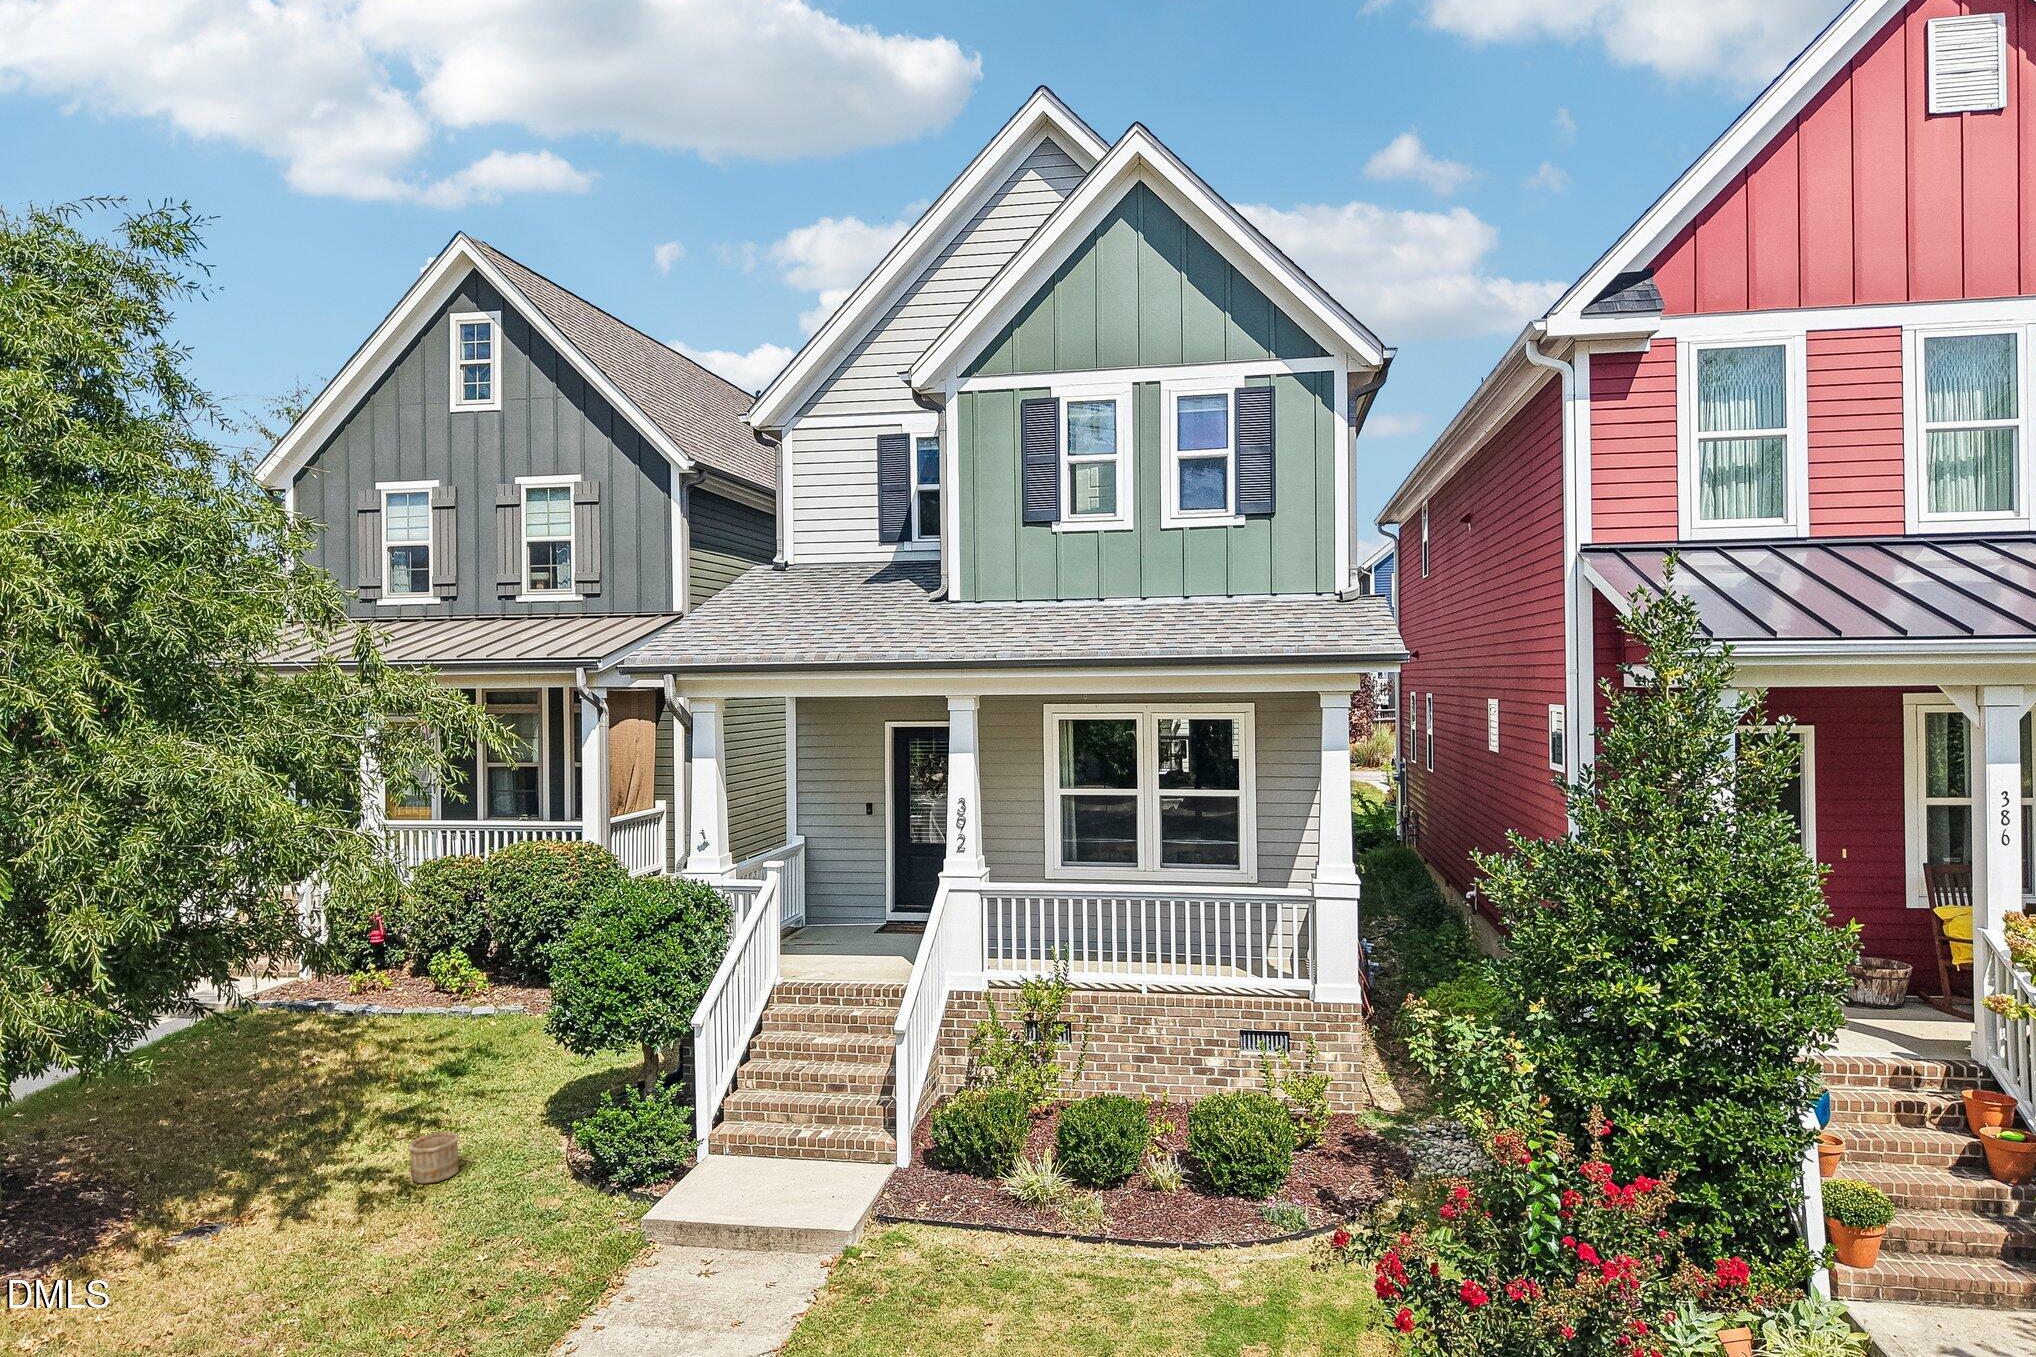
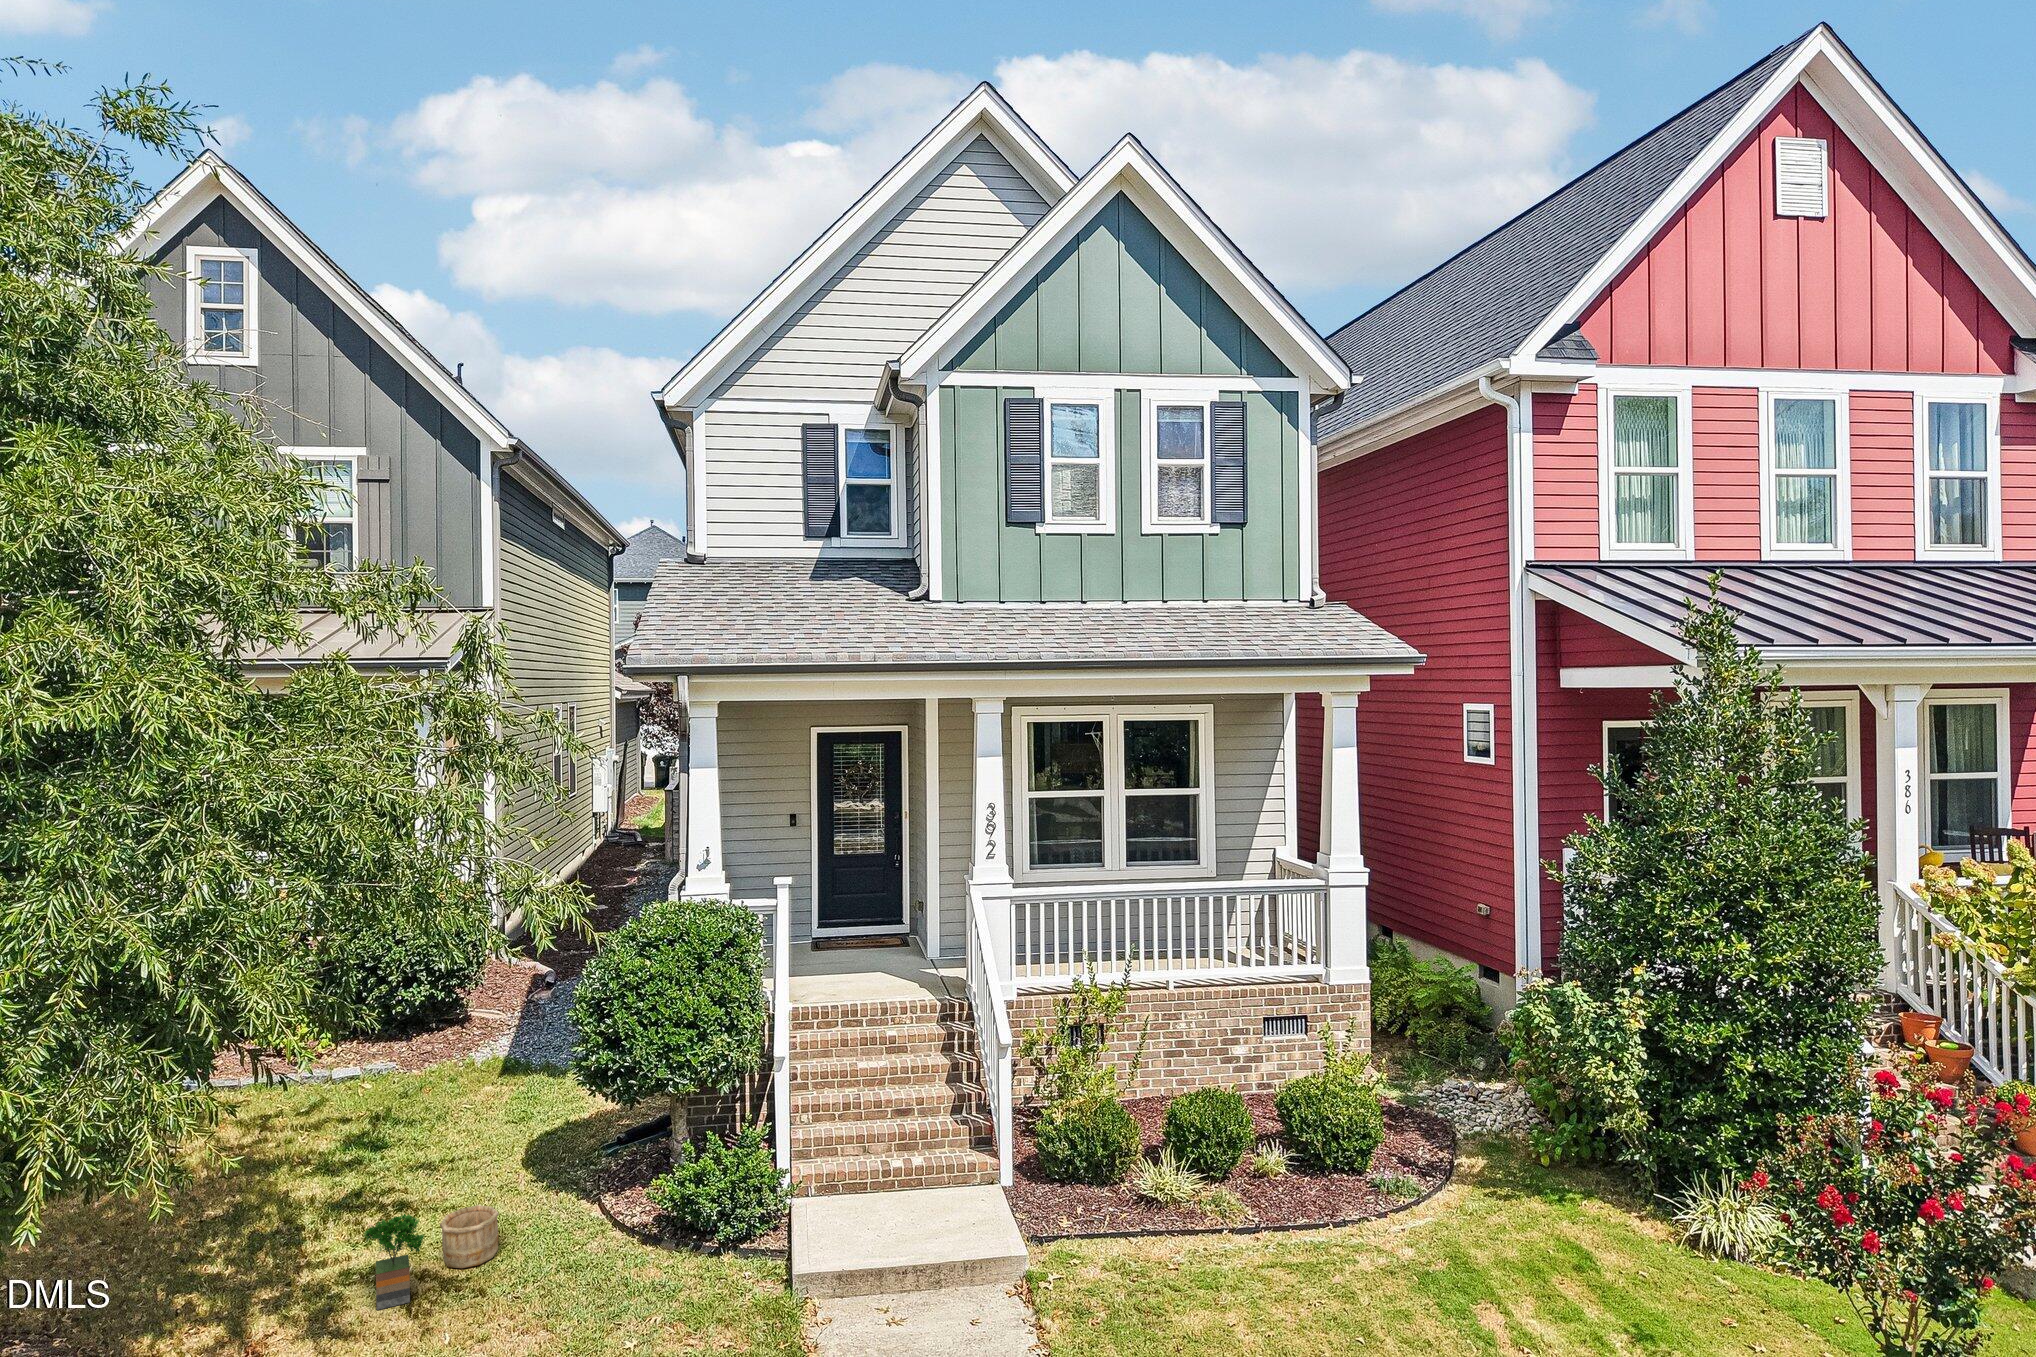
potted tree: none [330,1130,382,1209] -> present [364,1214,424,1310]

